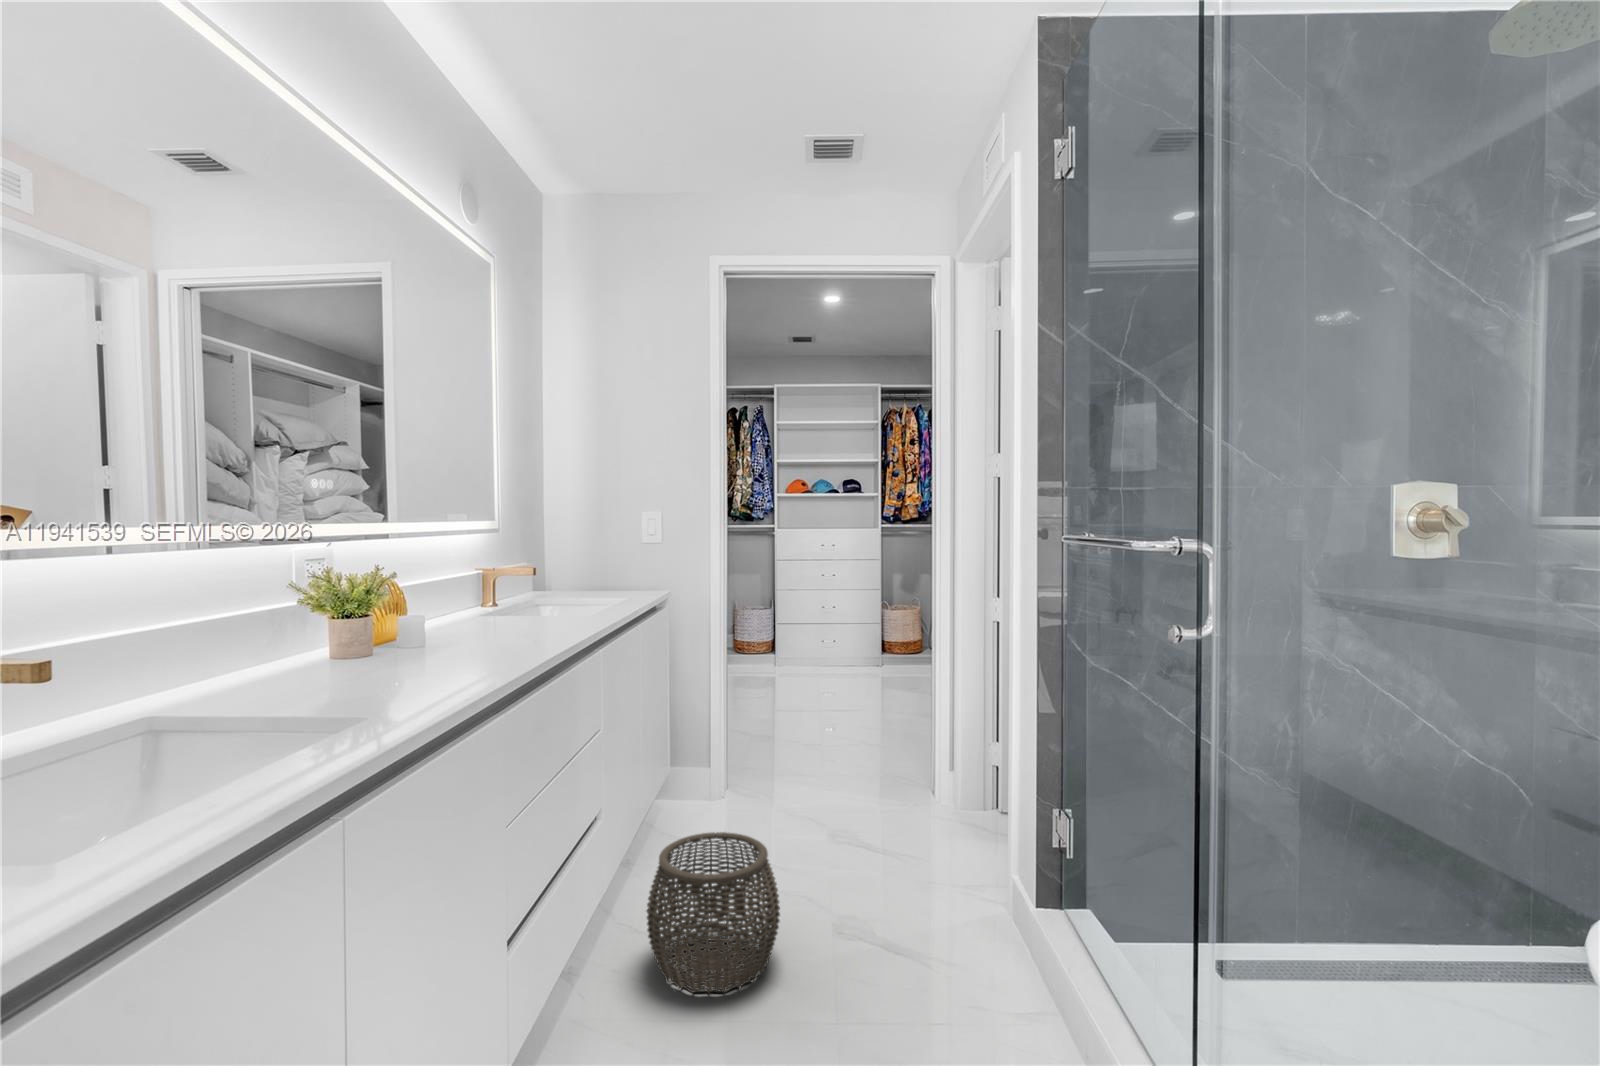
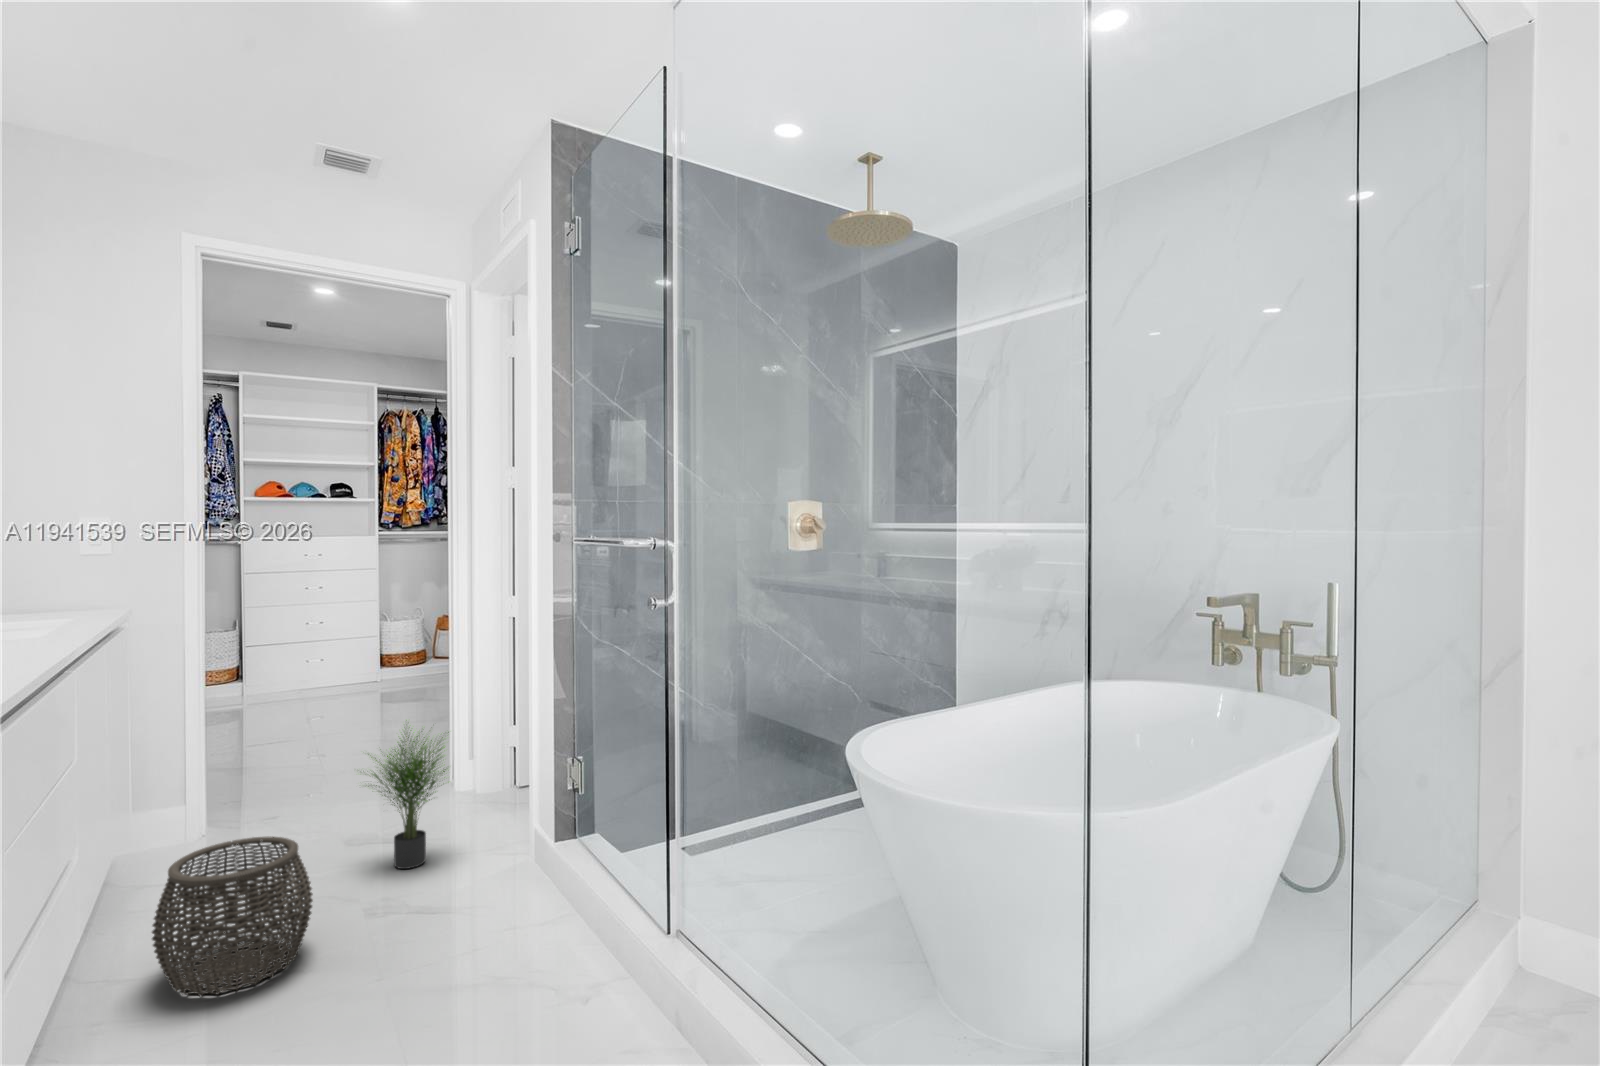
potted plant: none [829,725,928,889] -> present [368,731,449,869]

